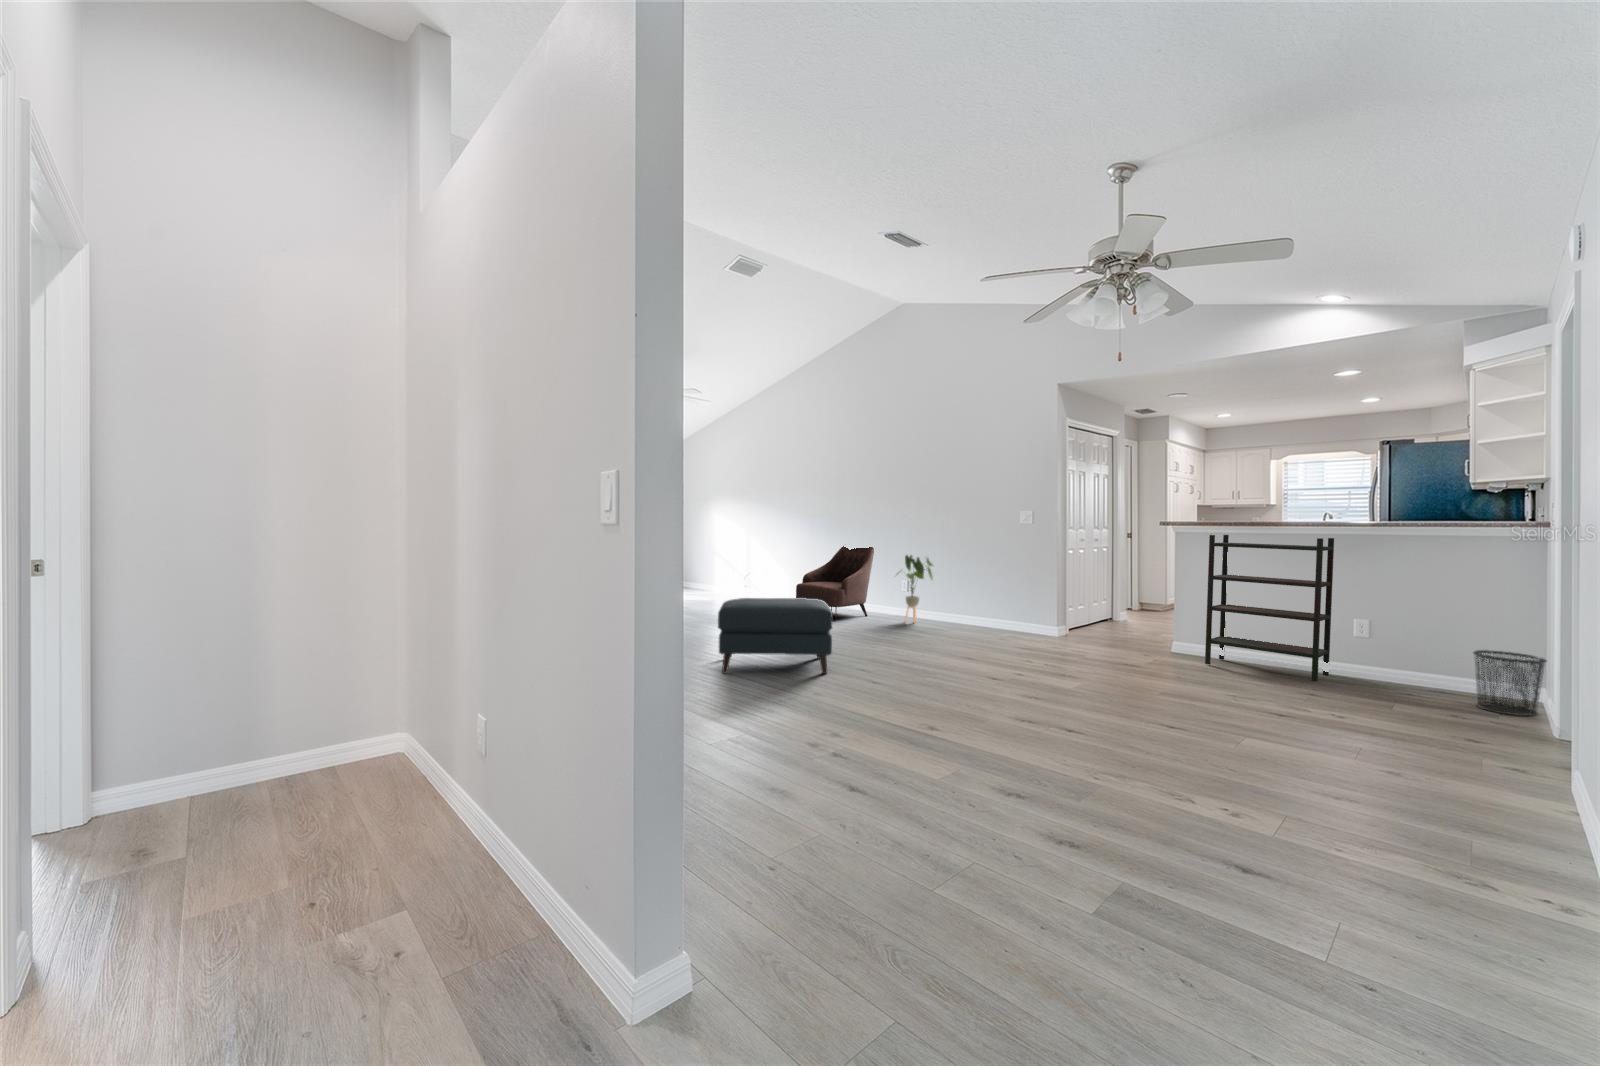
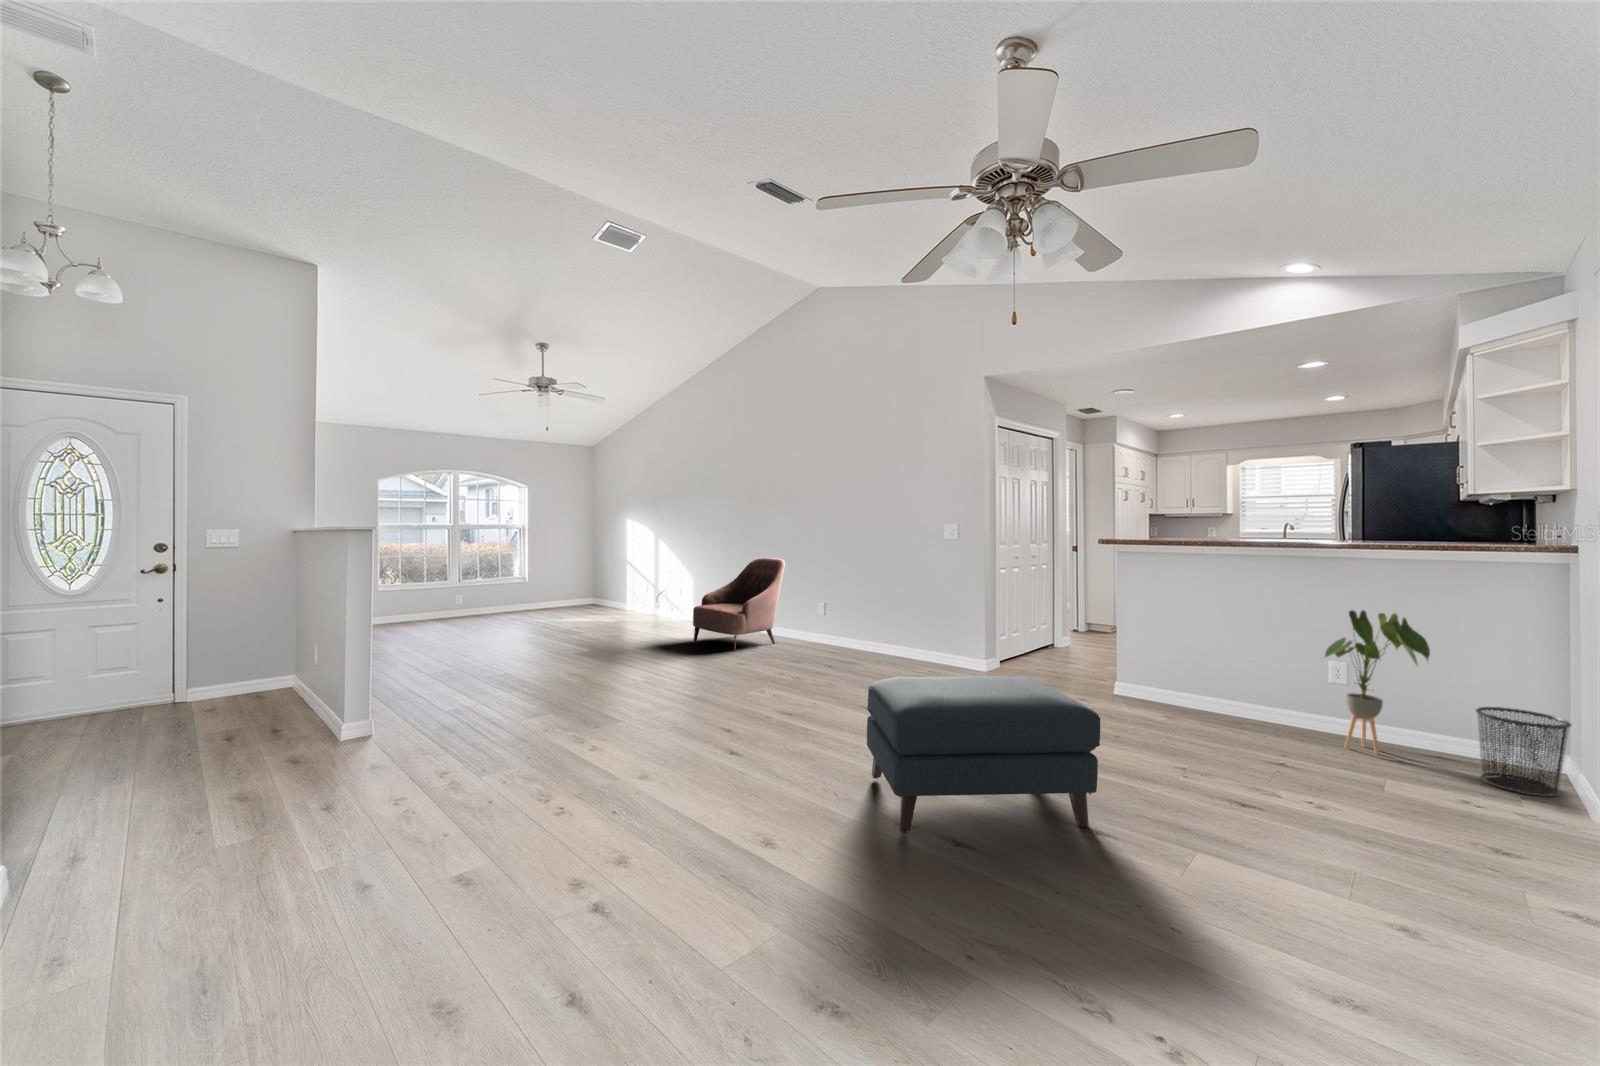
bookshelf: present [1205,535,1334,682] -> none [1149,554,1301,740]
house plant: present [905,555,933,622] -> present [1325,610,1430,754]
ottoman: present [718,598,832,674] -> present [867,676,1100,833]

